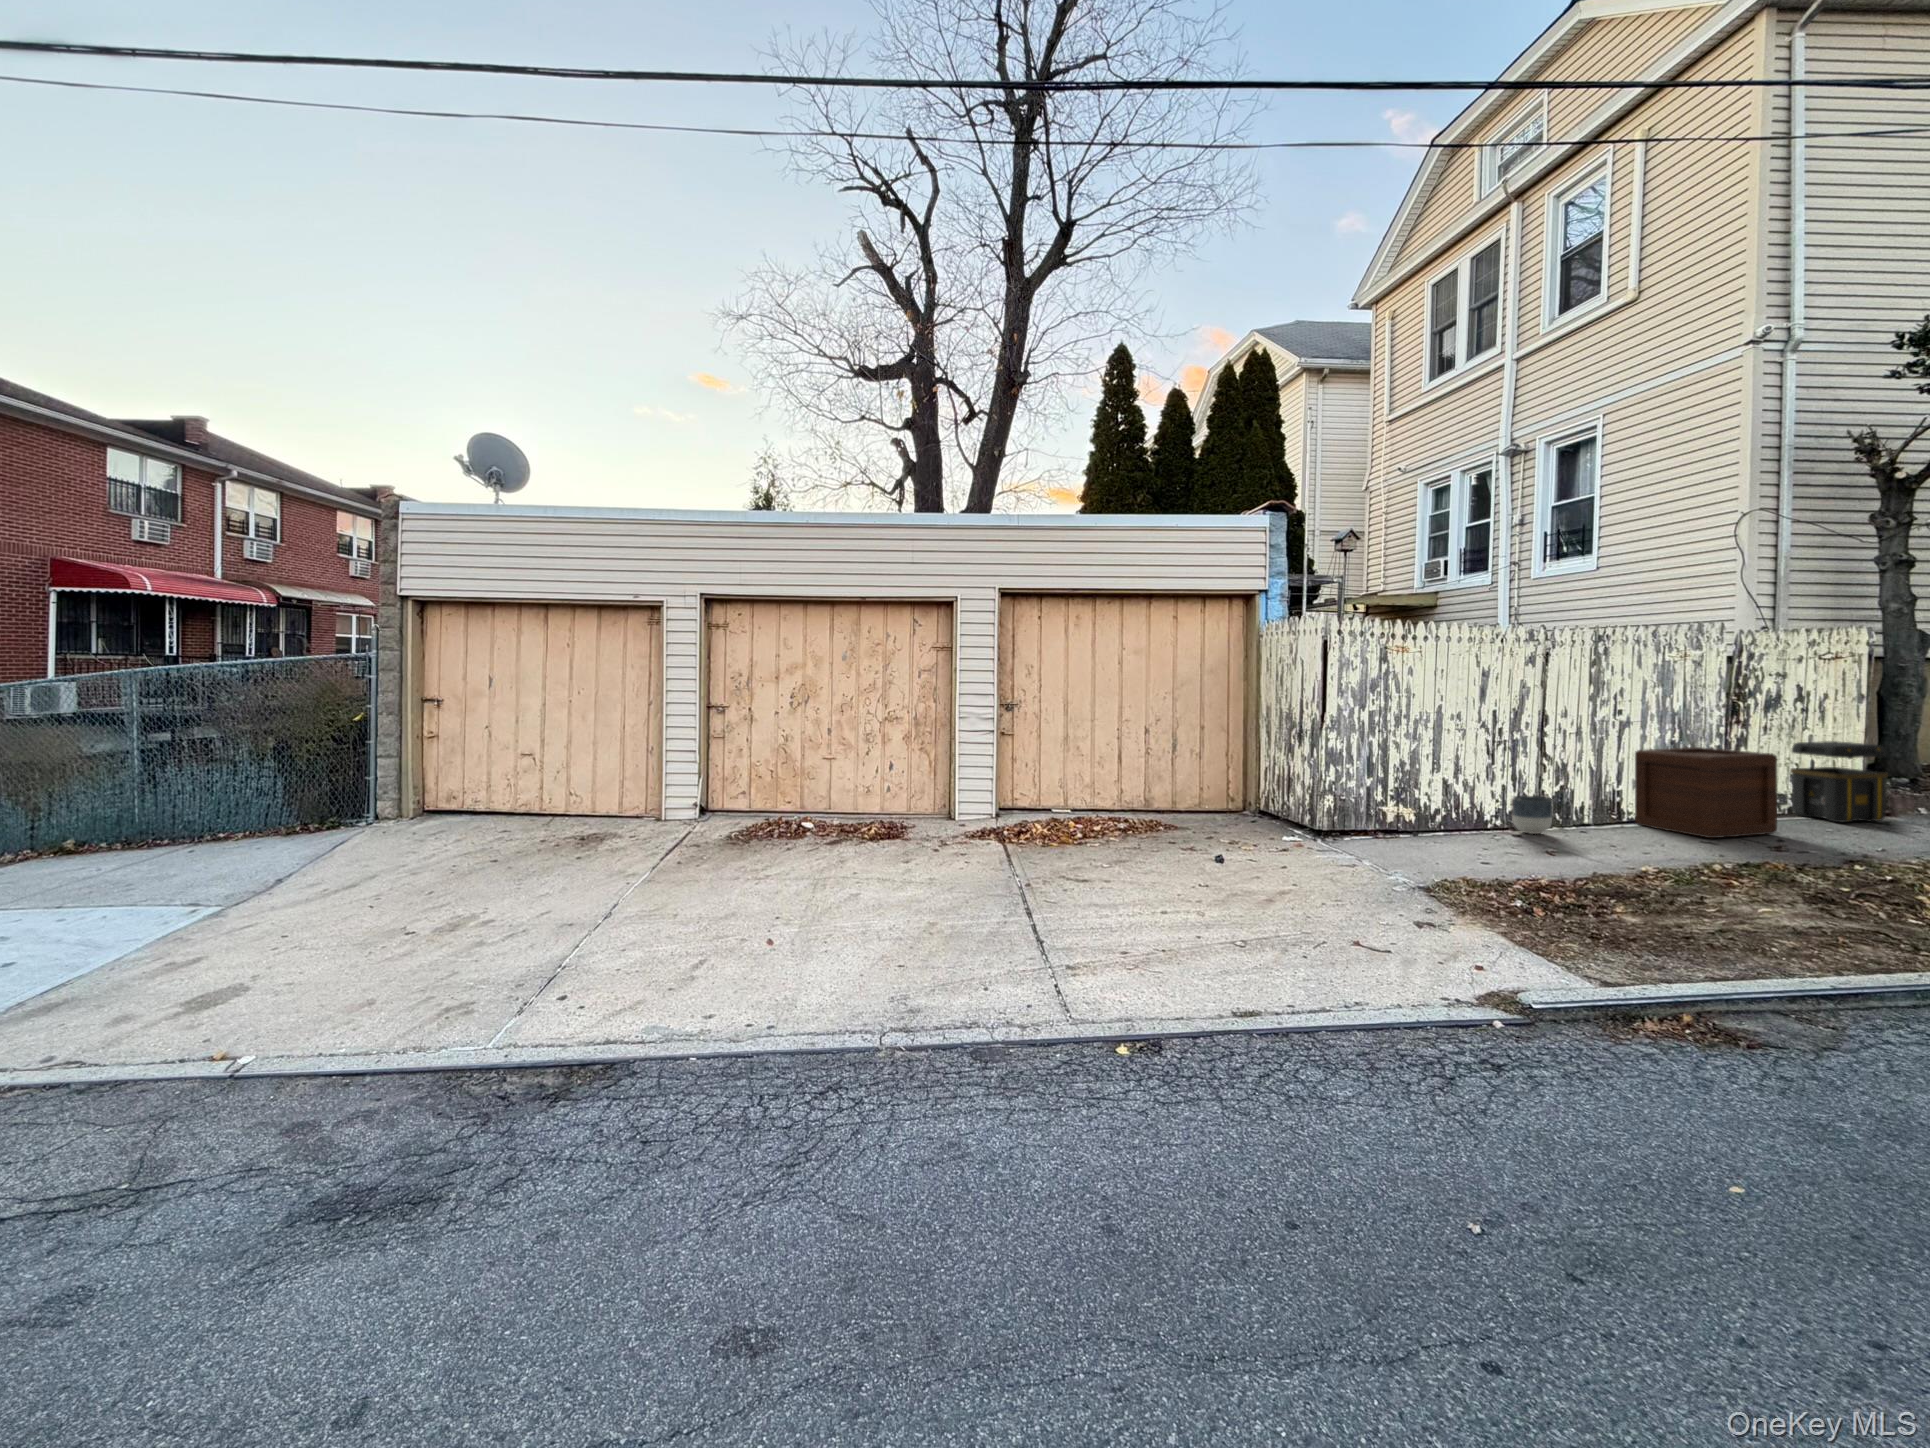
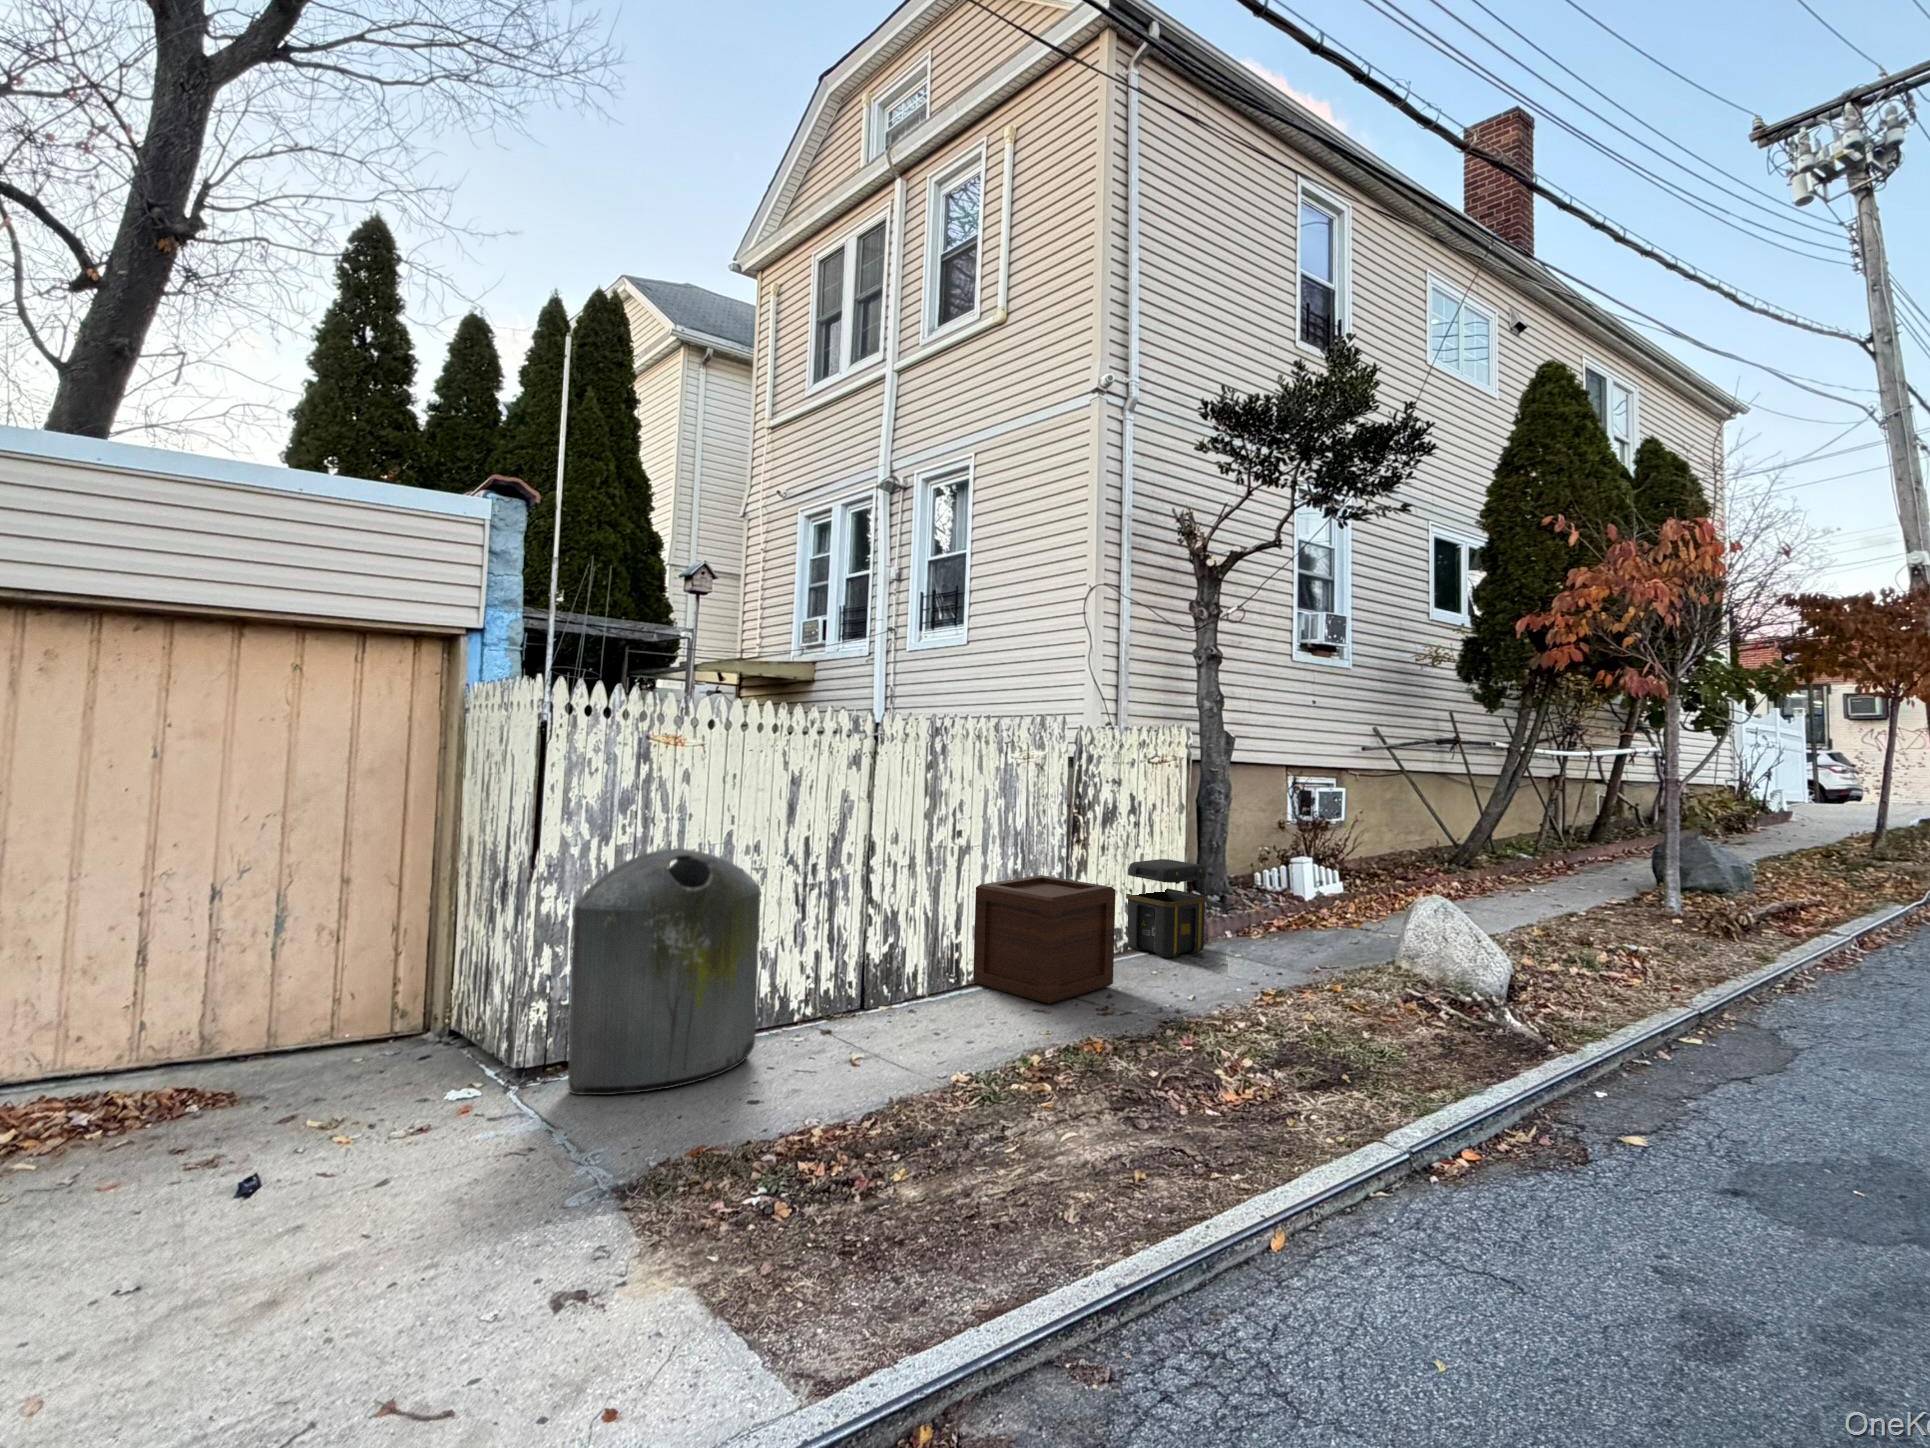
trash can: none [1354,710,1469,850] -> present [568,849,761,1095]
planter: present [1511,796,1553,834] -> none [824,961,874,1020]

